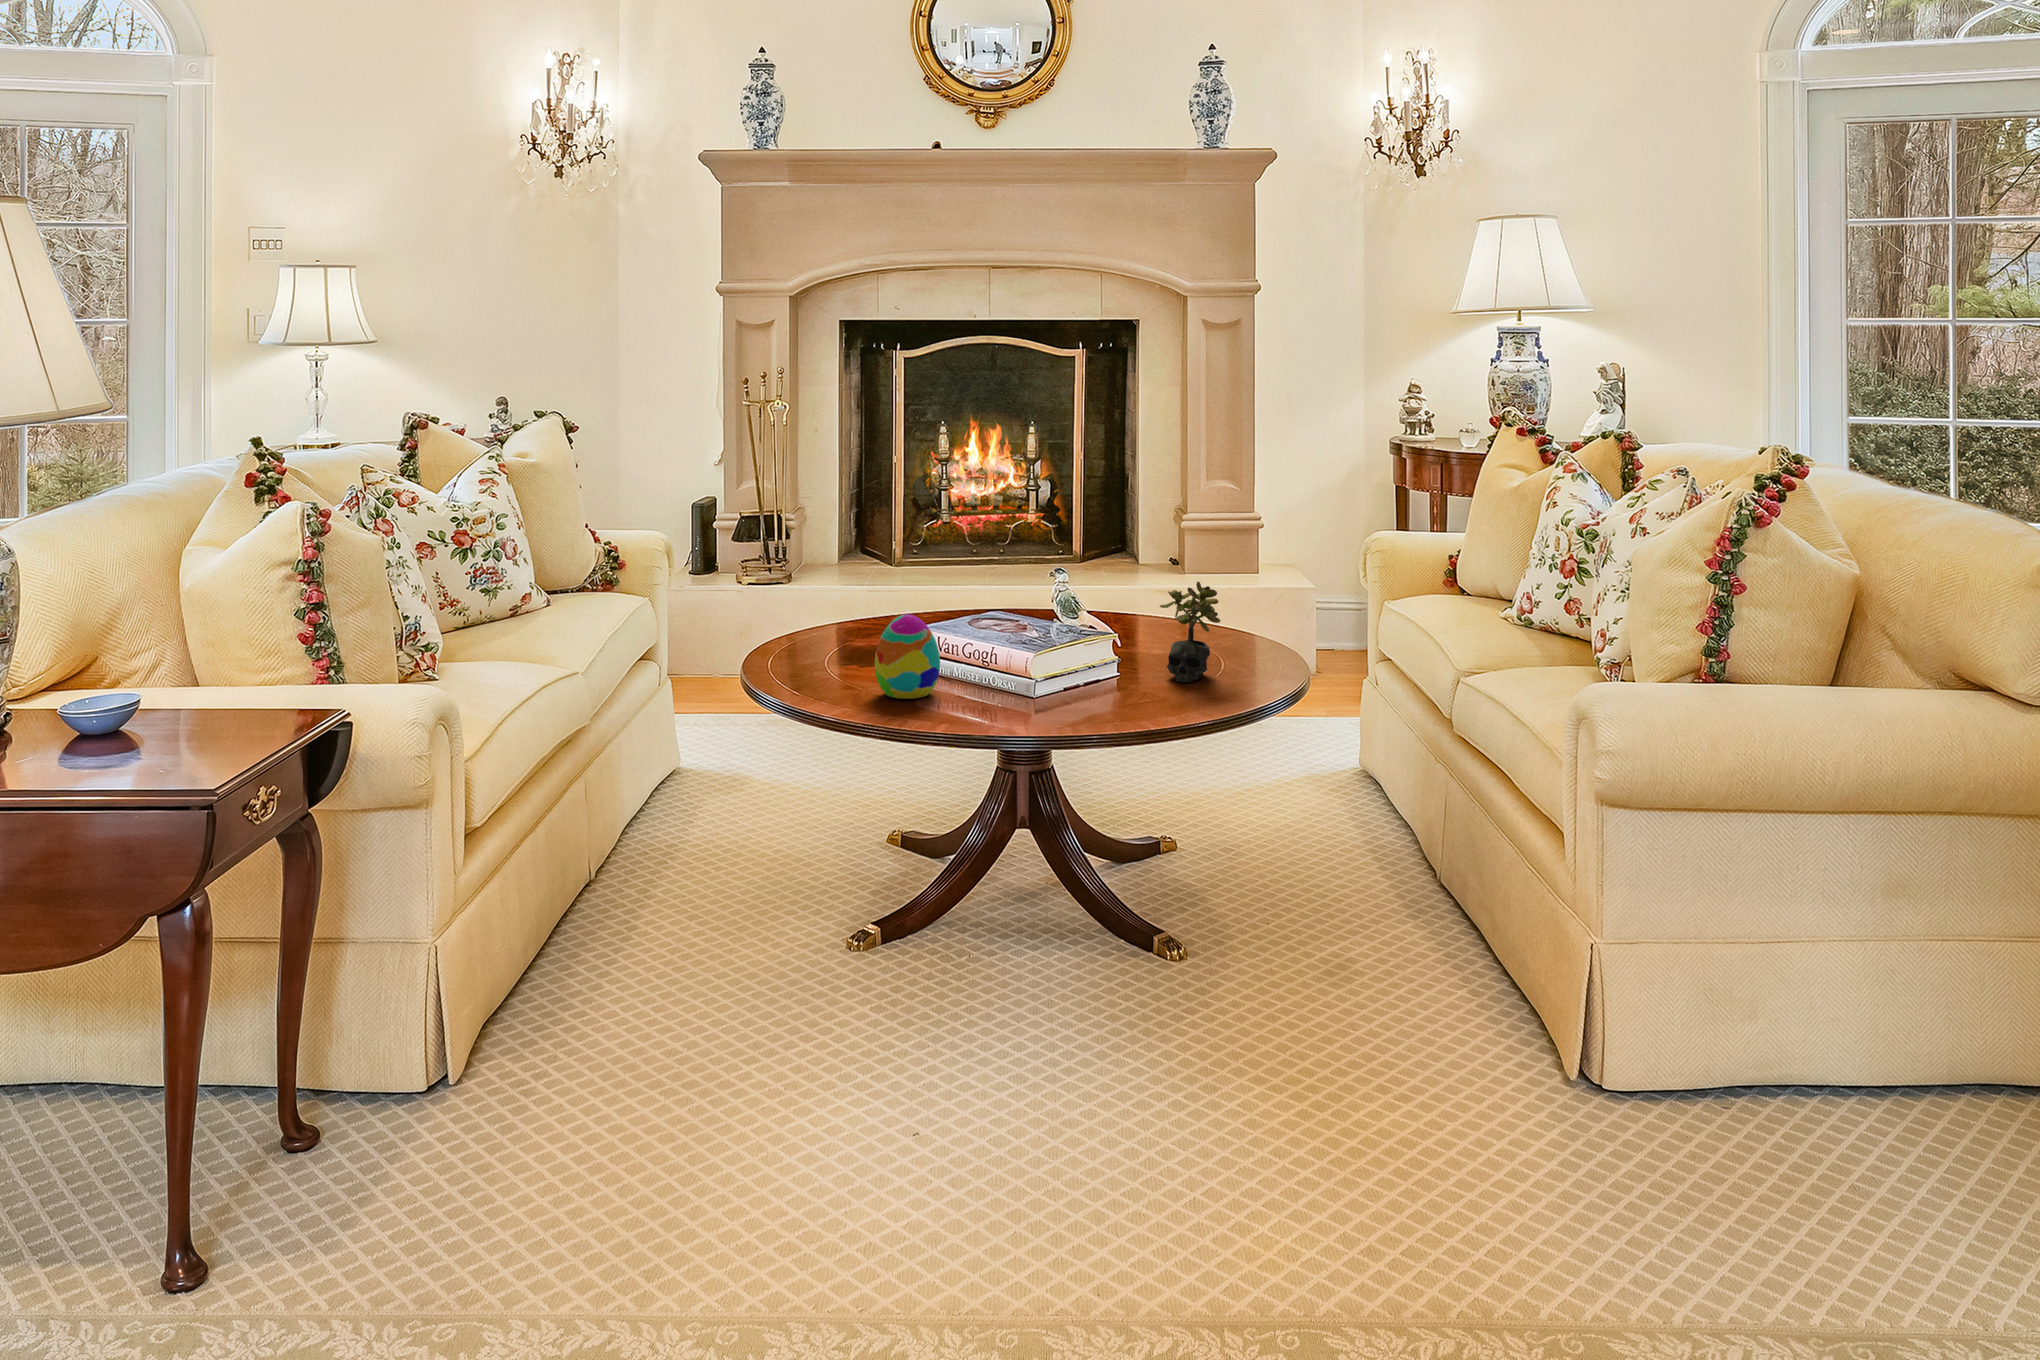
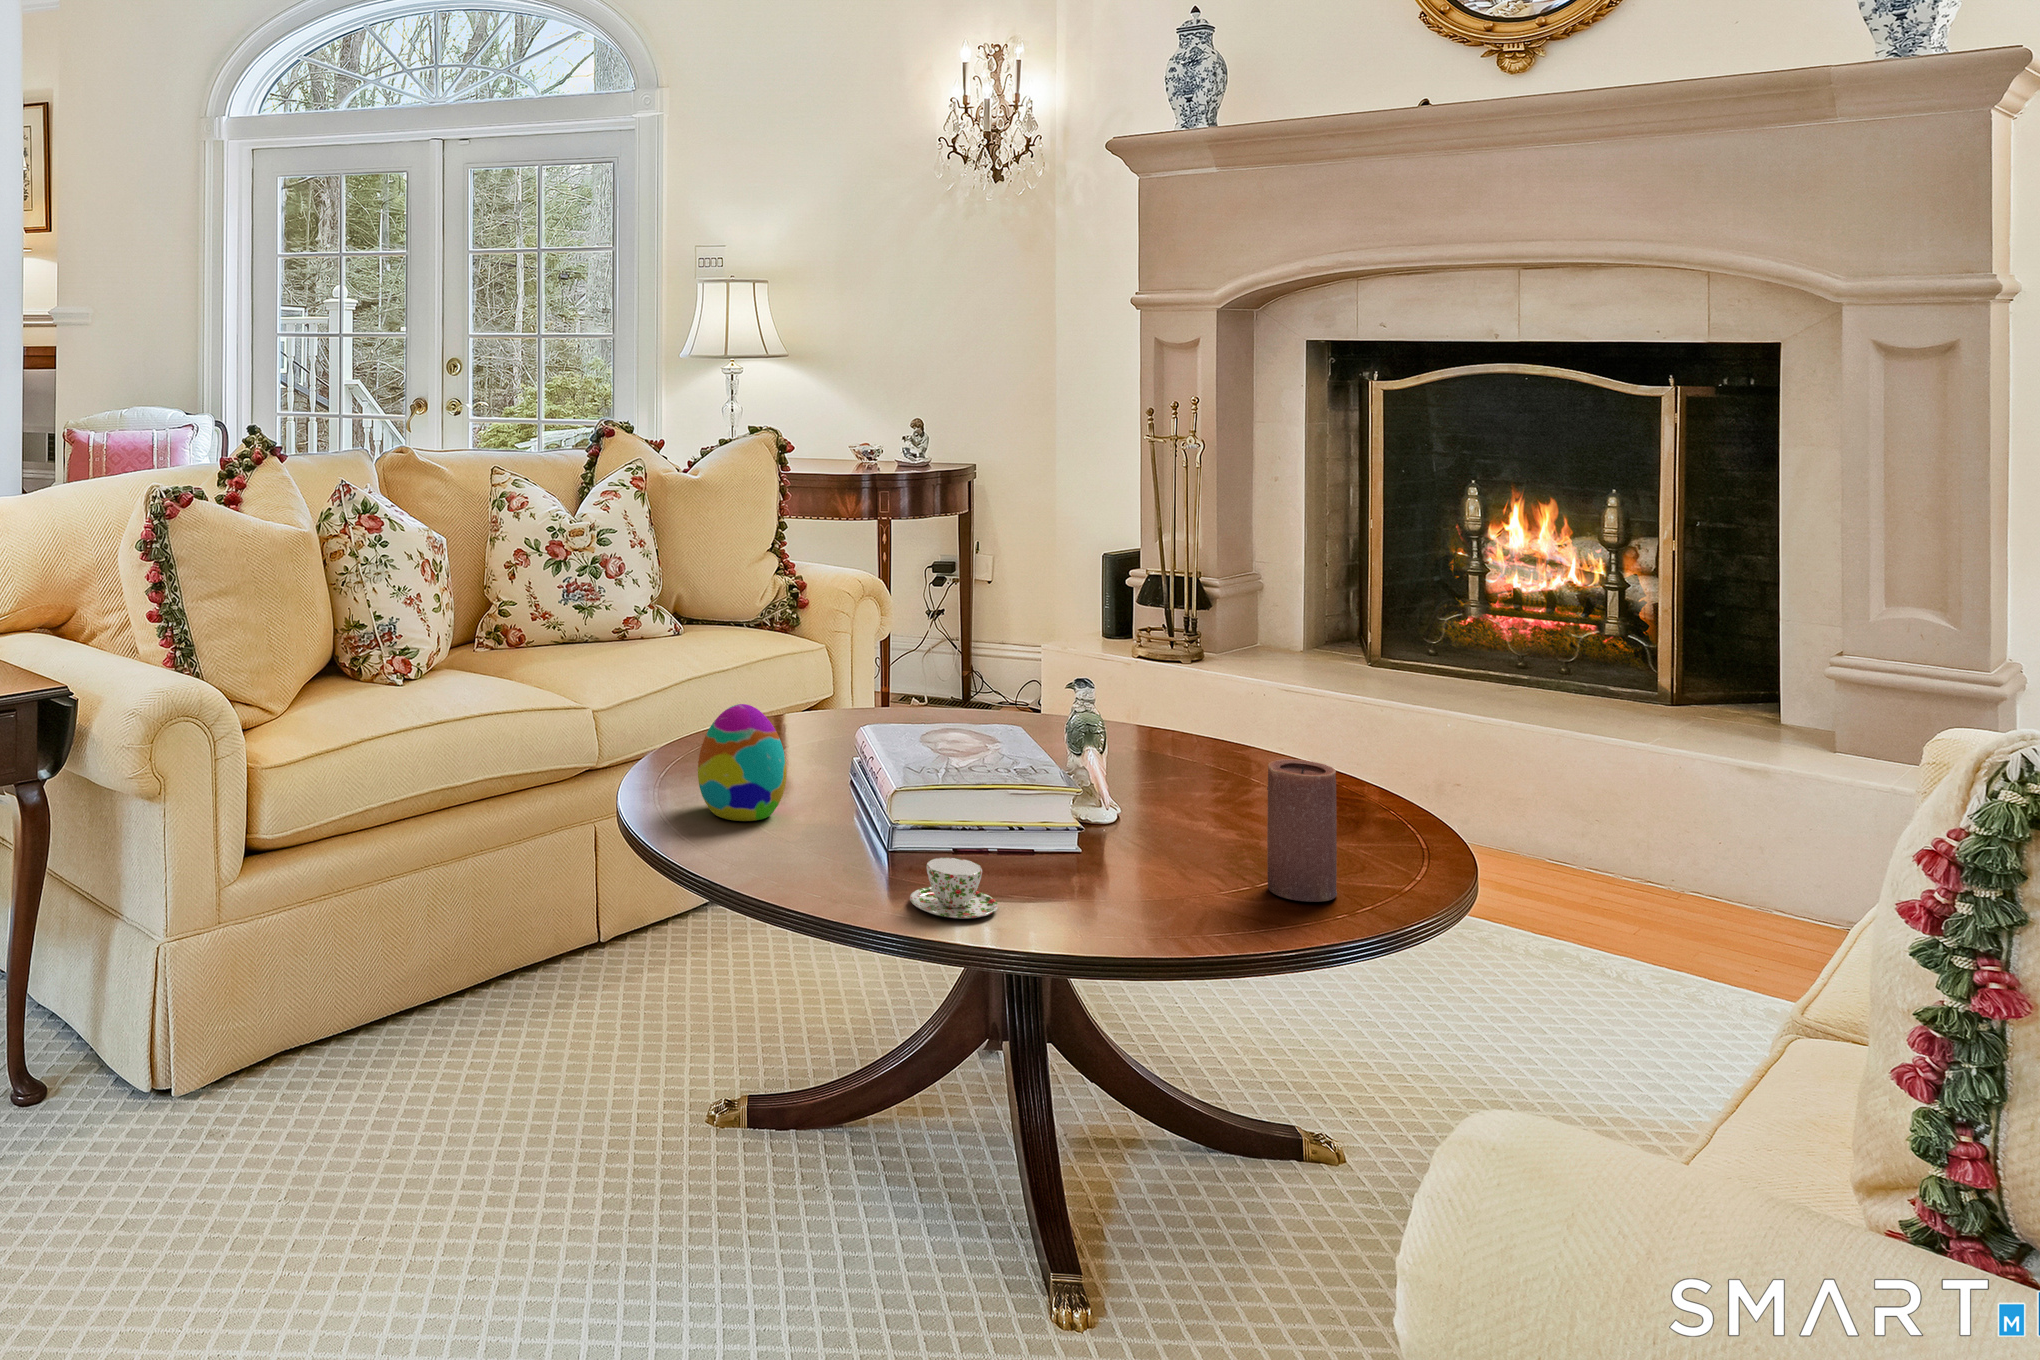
succulent plant: present [1160,582,1220,682] -> none [1109,742,1220,903]
candle: none [1219,583,1256,663] -> present [1267,759,1337,902]
teacup: none [1099,675,1154,710] -> present [910,858,998,919]

